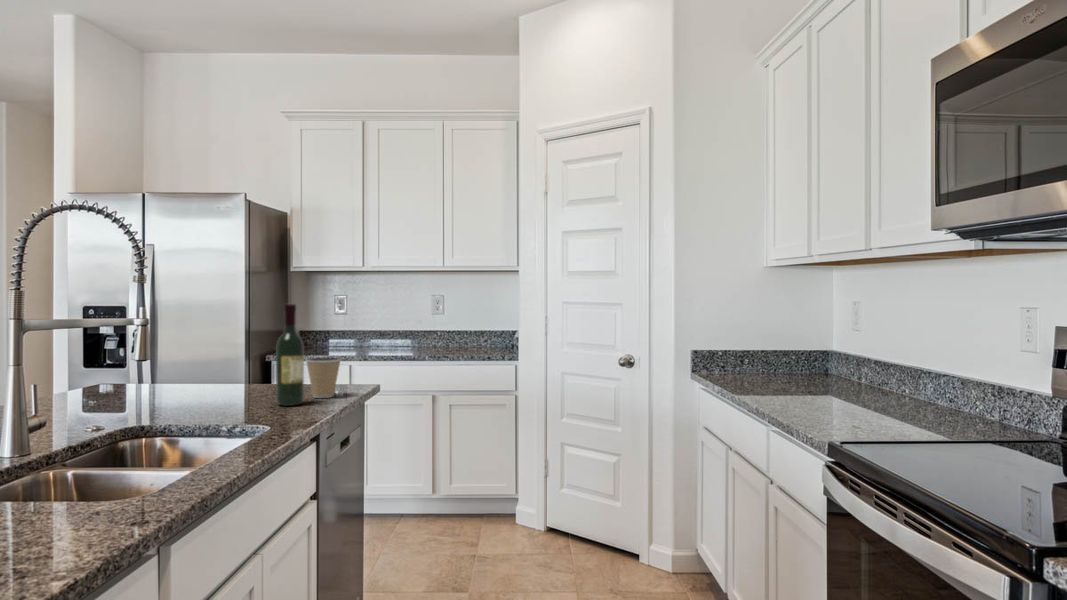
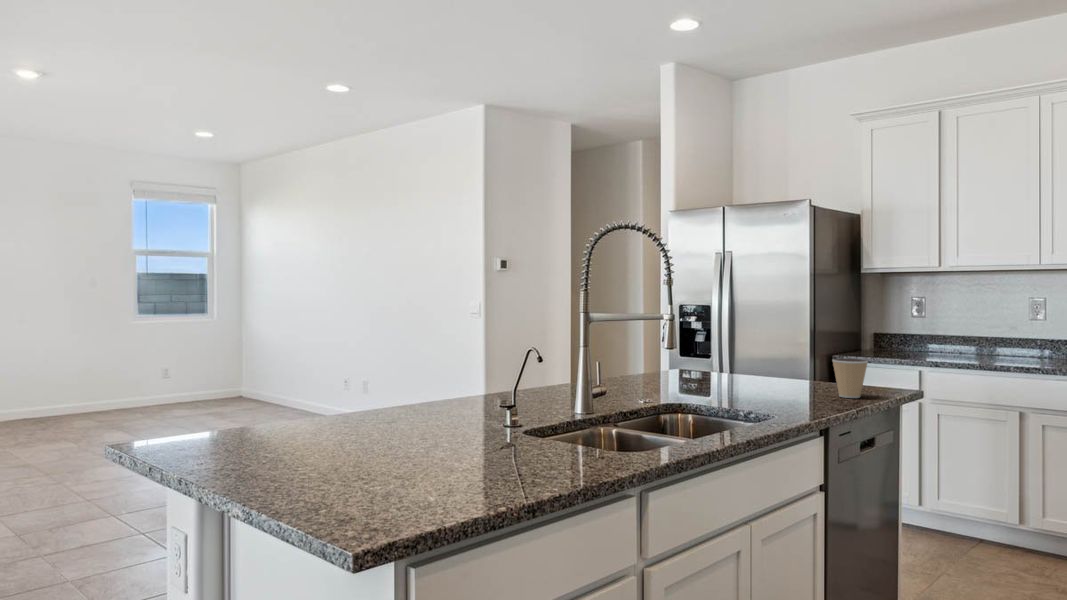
wine bottle: present [276,304,304,406] -> none [798,306,825,401]

